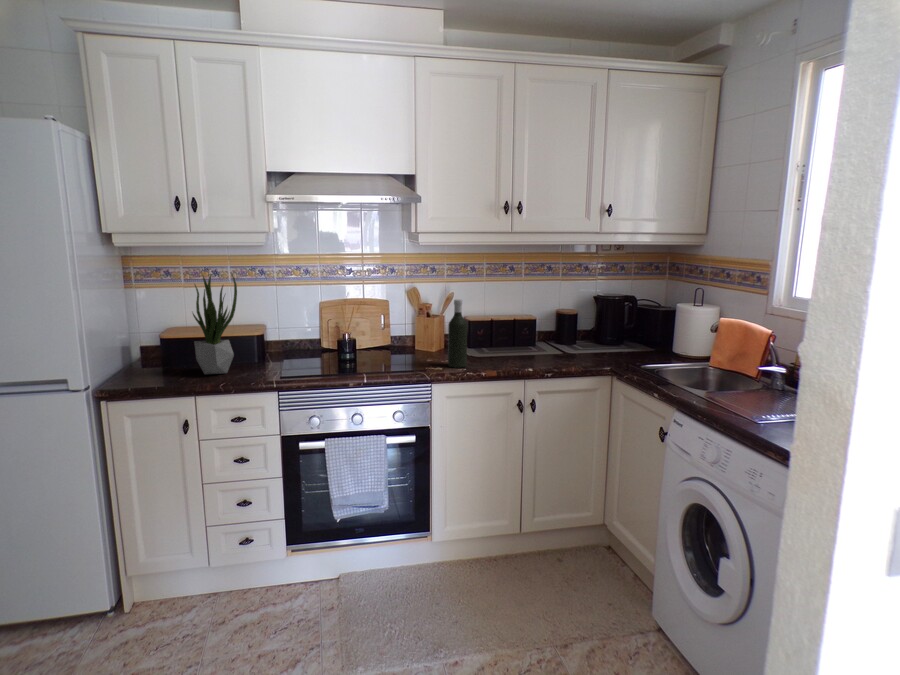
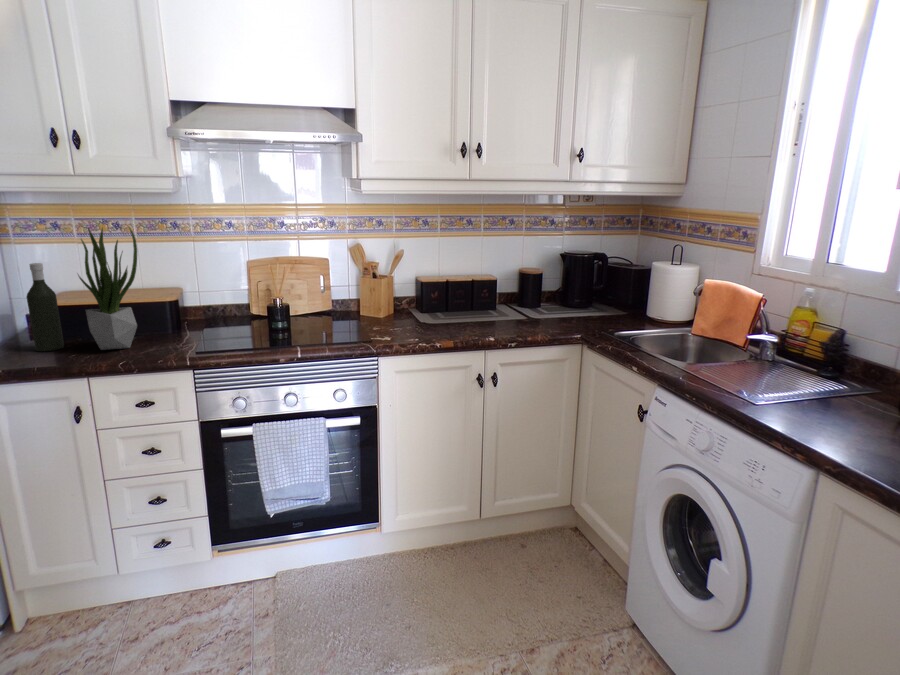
bottle: present [448,299,467,368] -> present [26,263,64,351]

